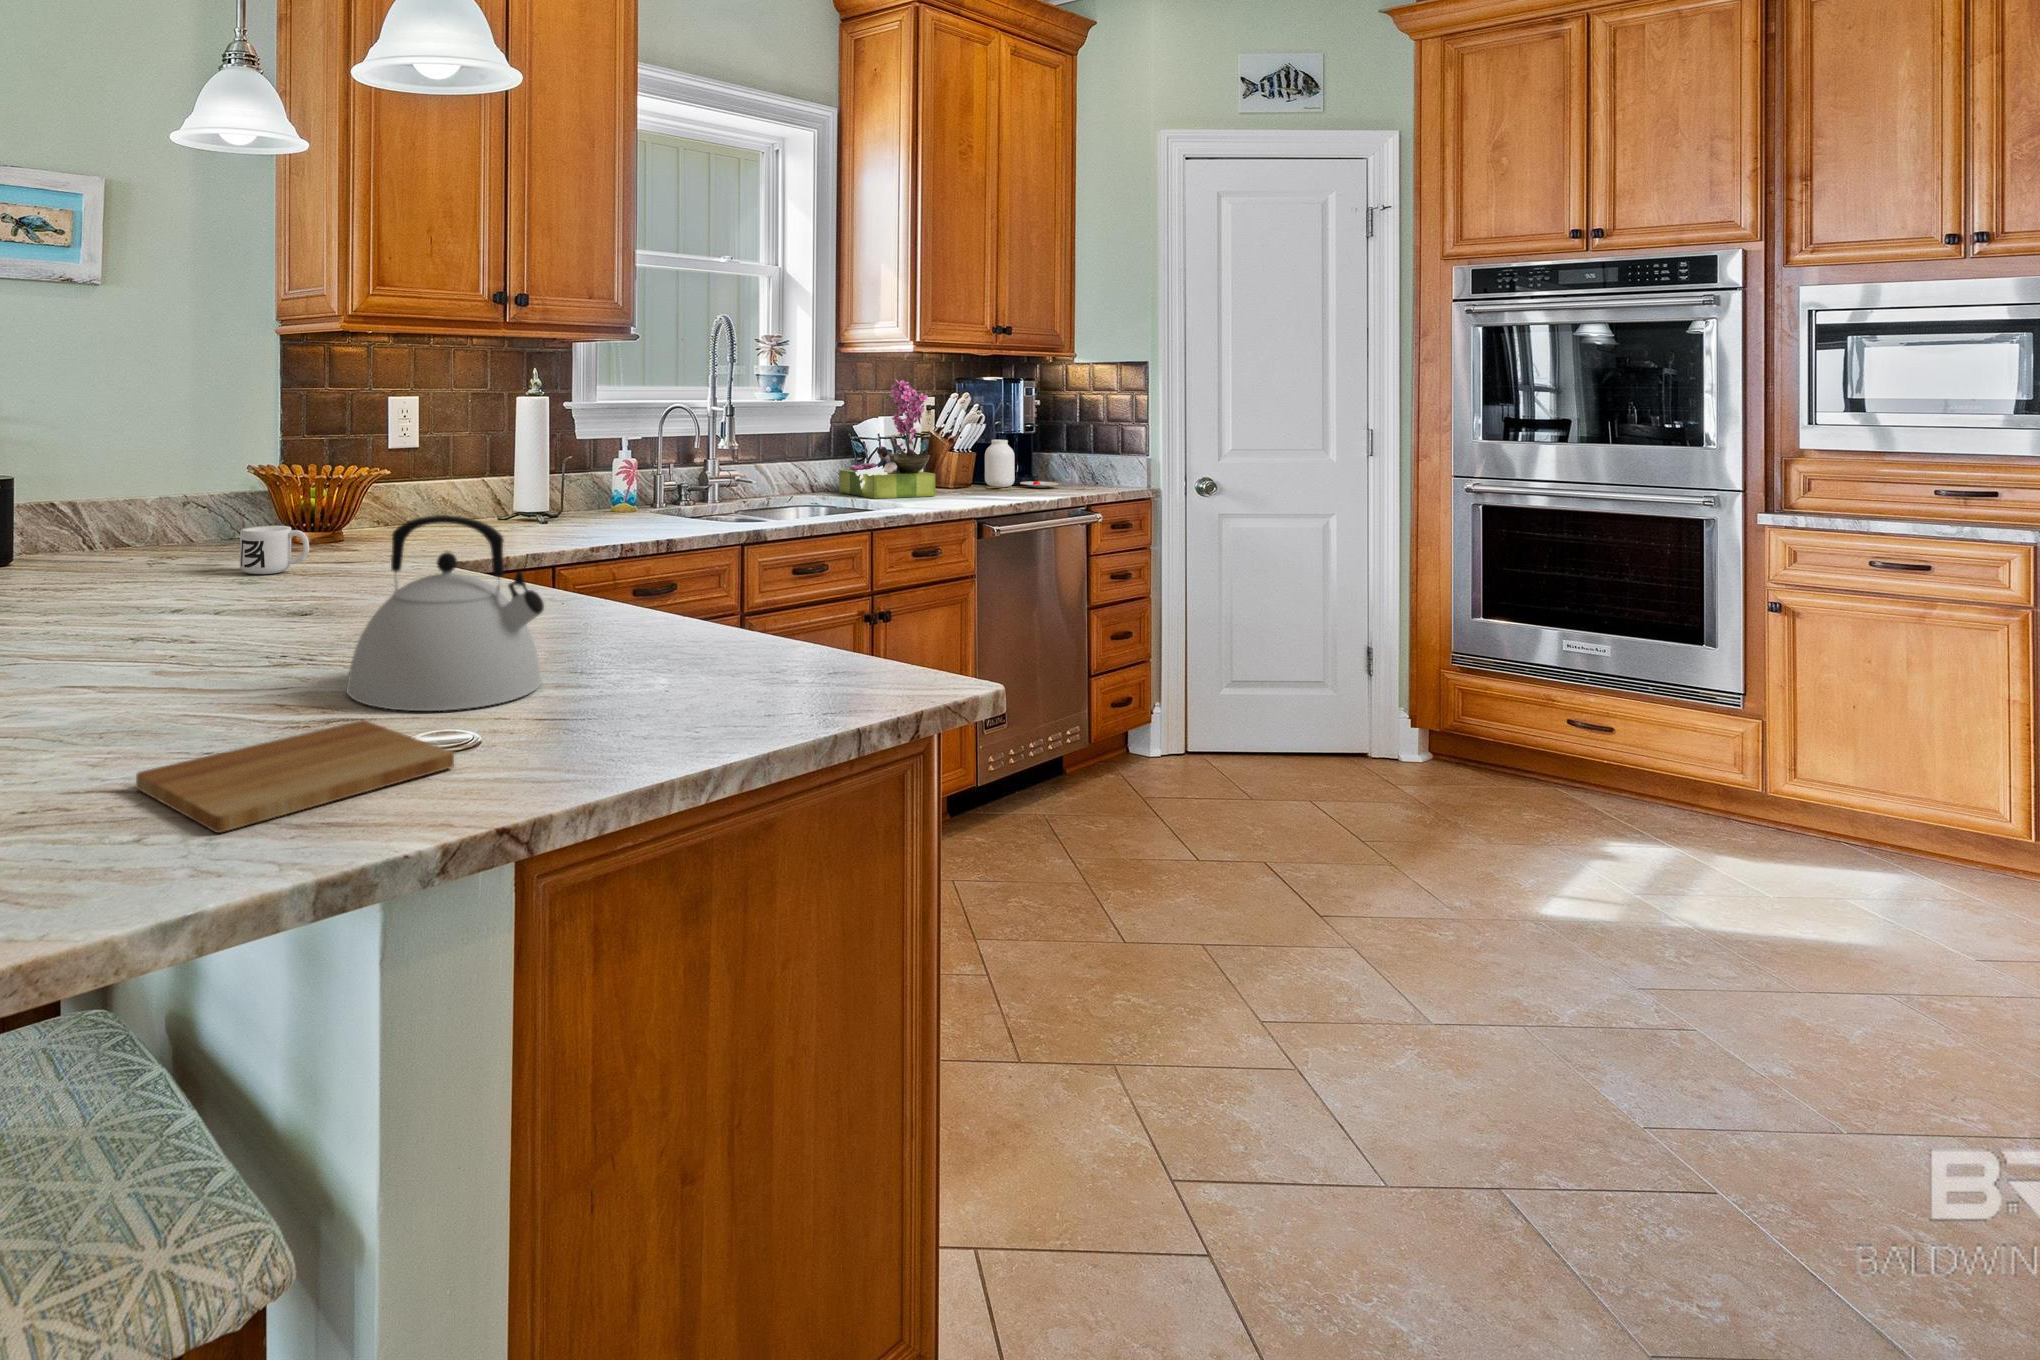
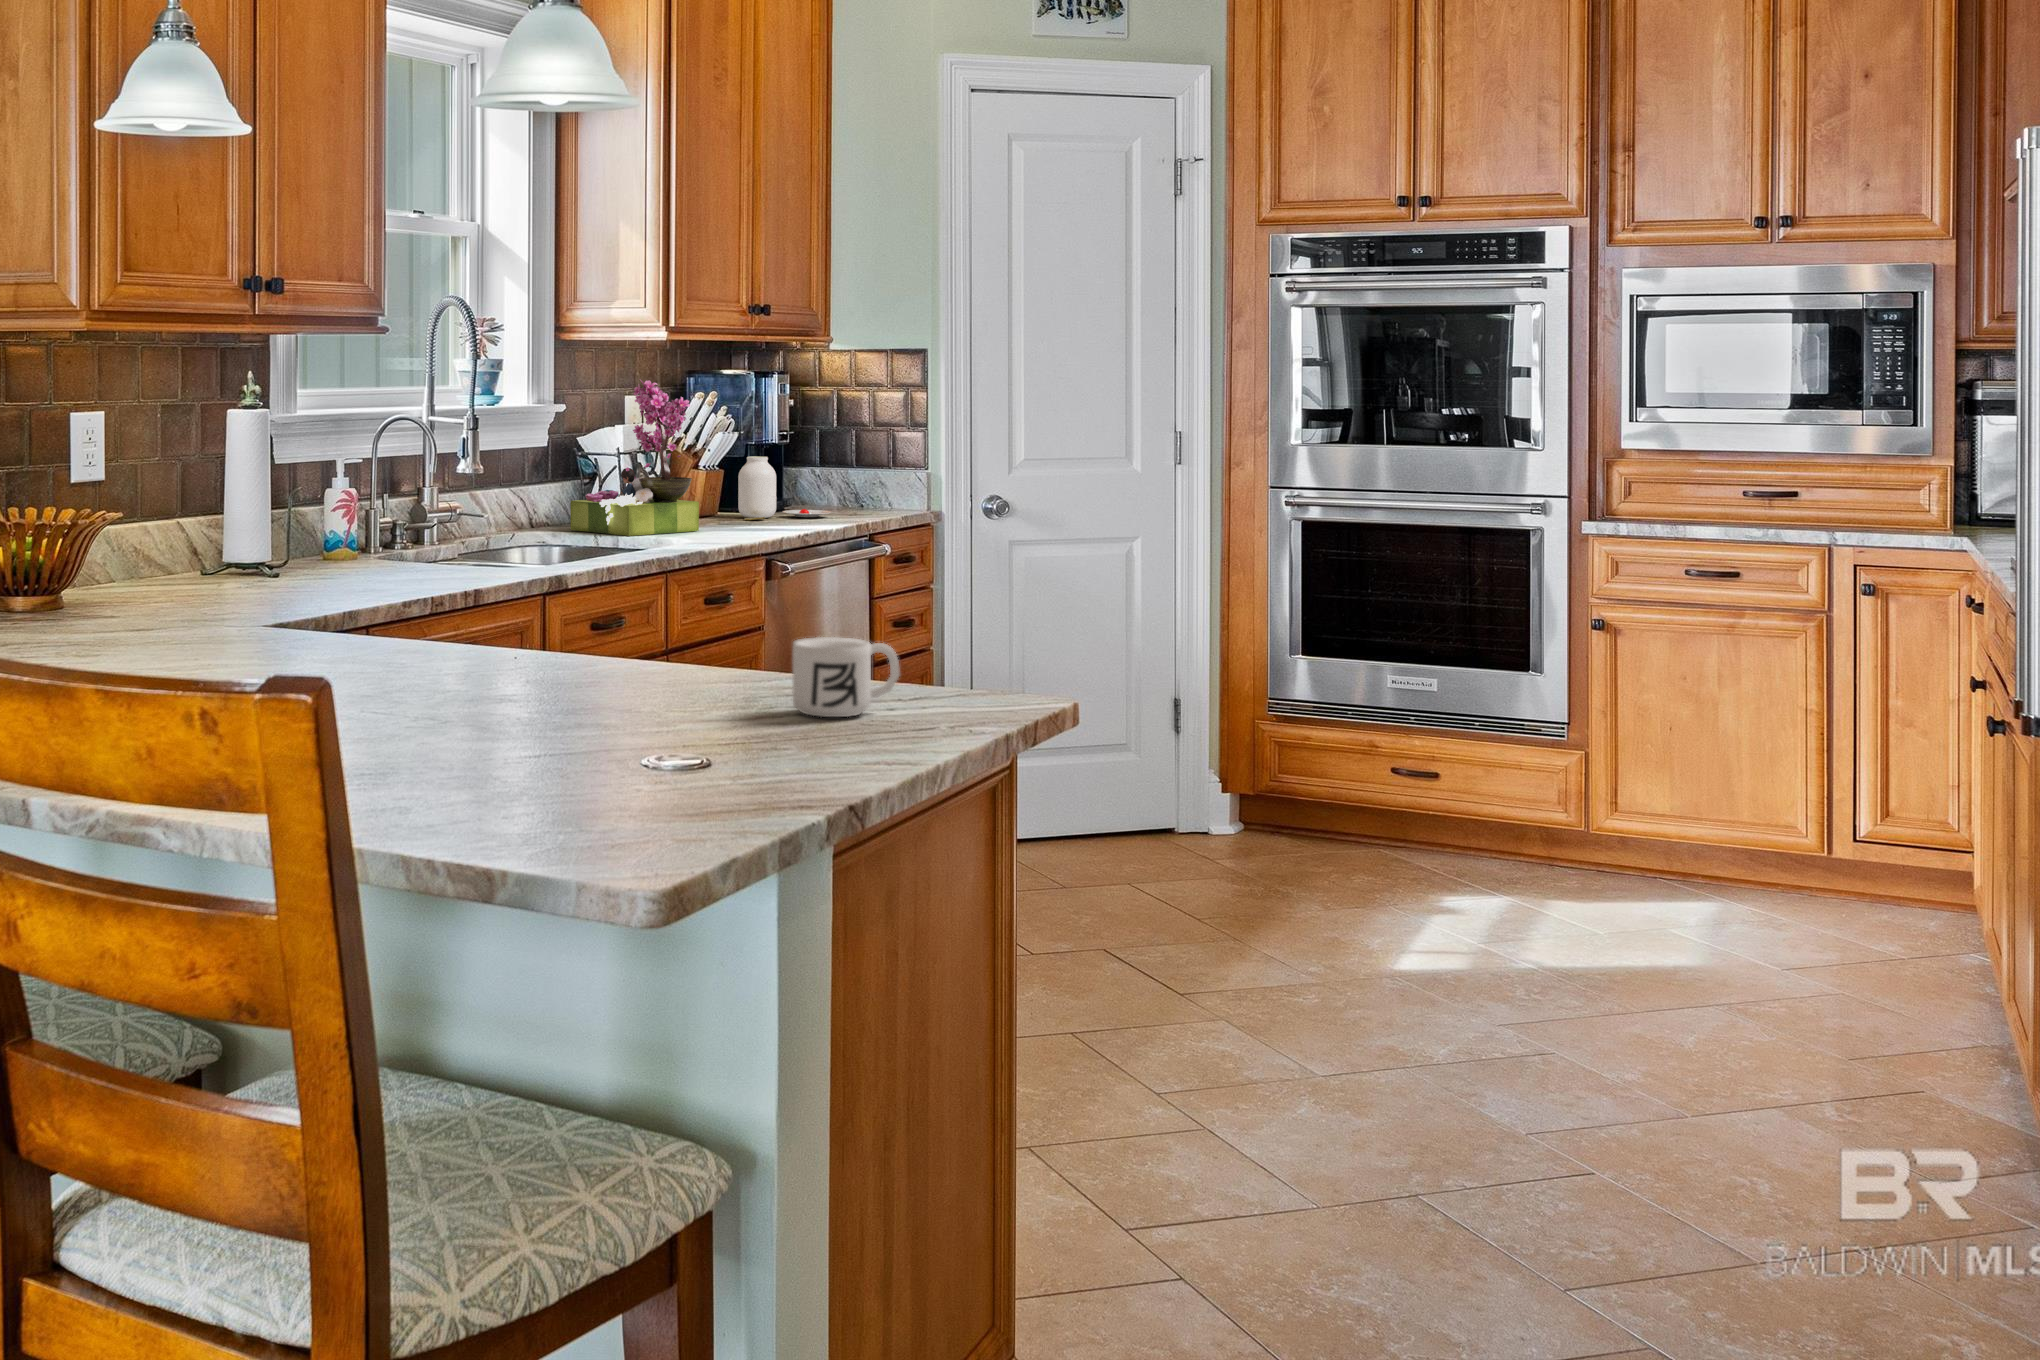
kettle: present [346,515,544,711] -> none [442,540,647,731]
mug: present [240,525,309,574] -> present [793,637,900,717]
cutting board: present [136,720,454,833] -> none [438,733,685,802]

